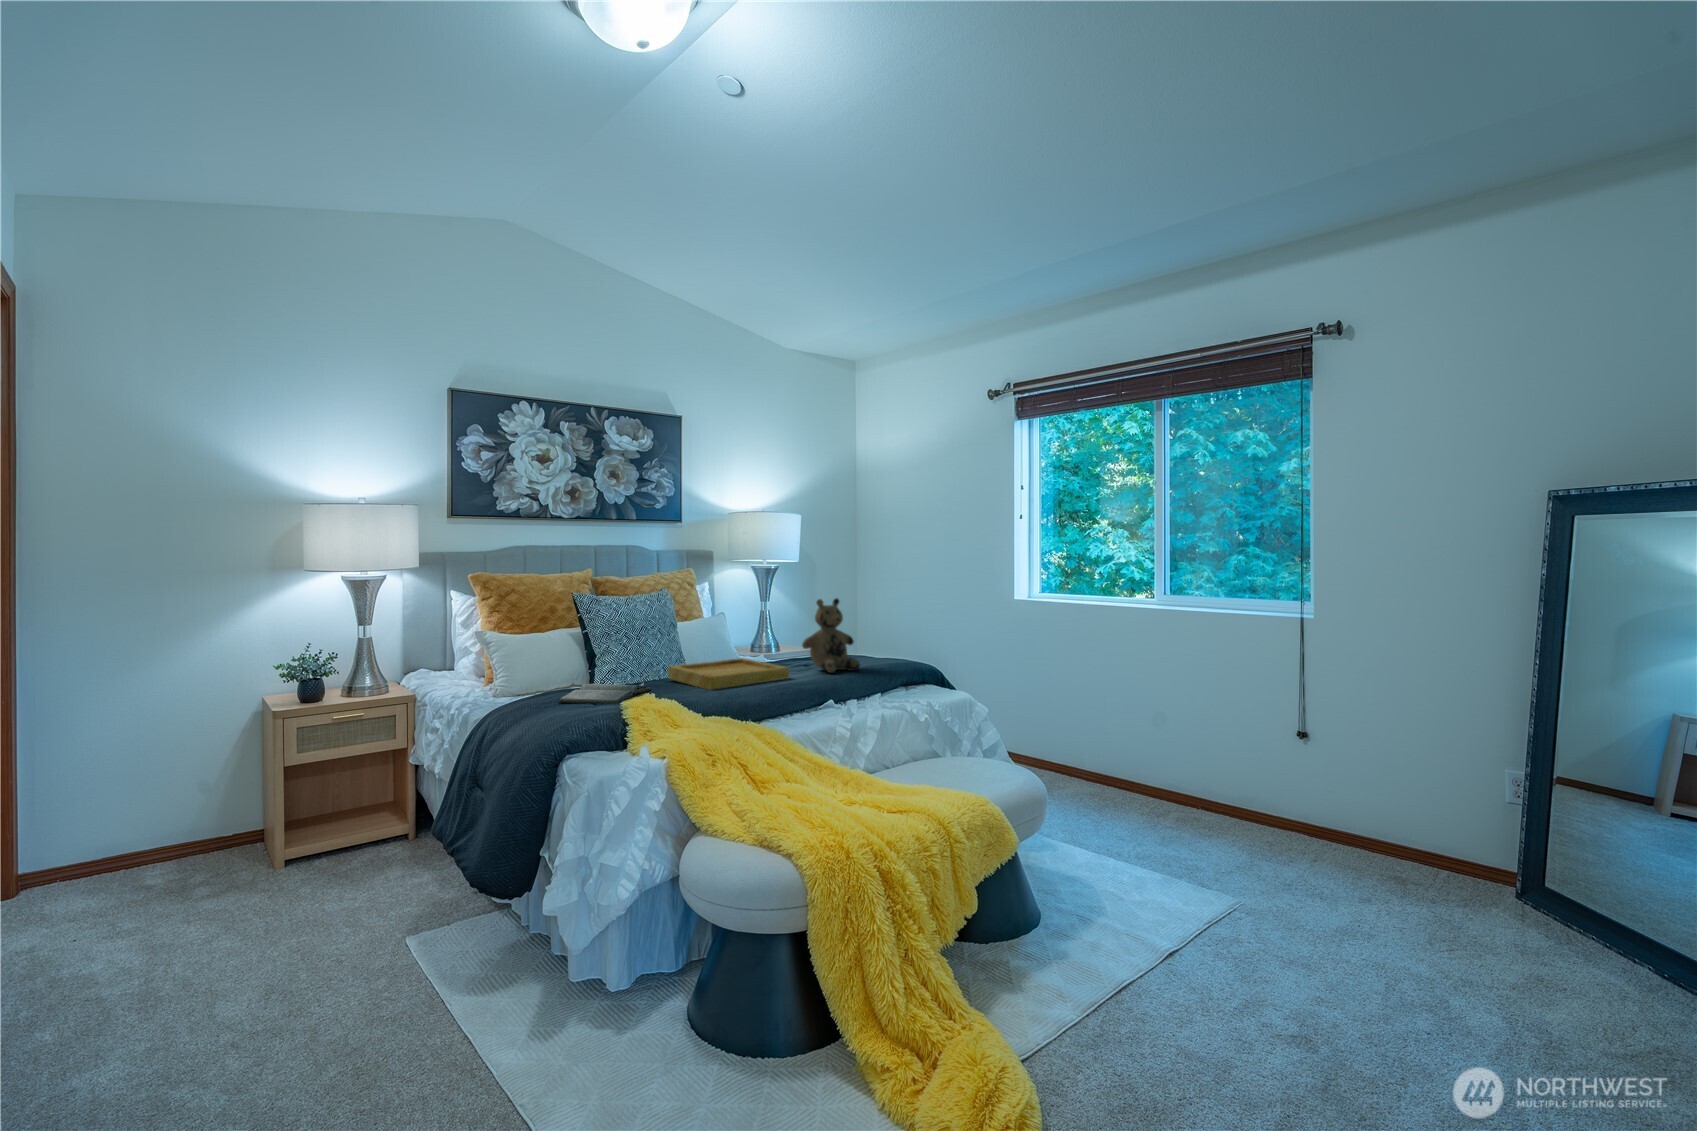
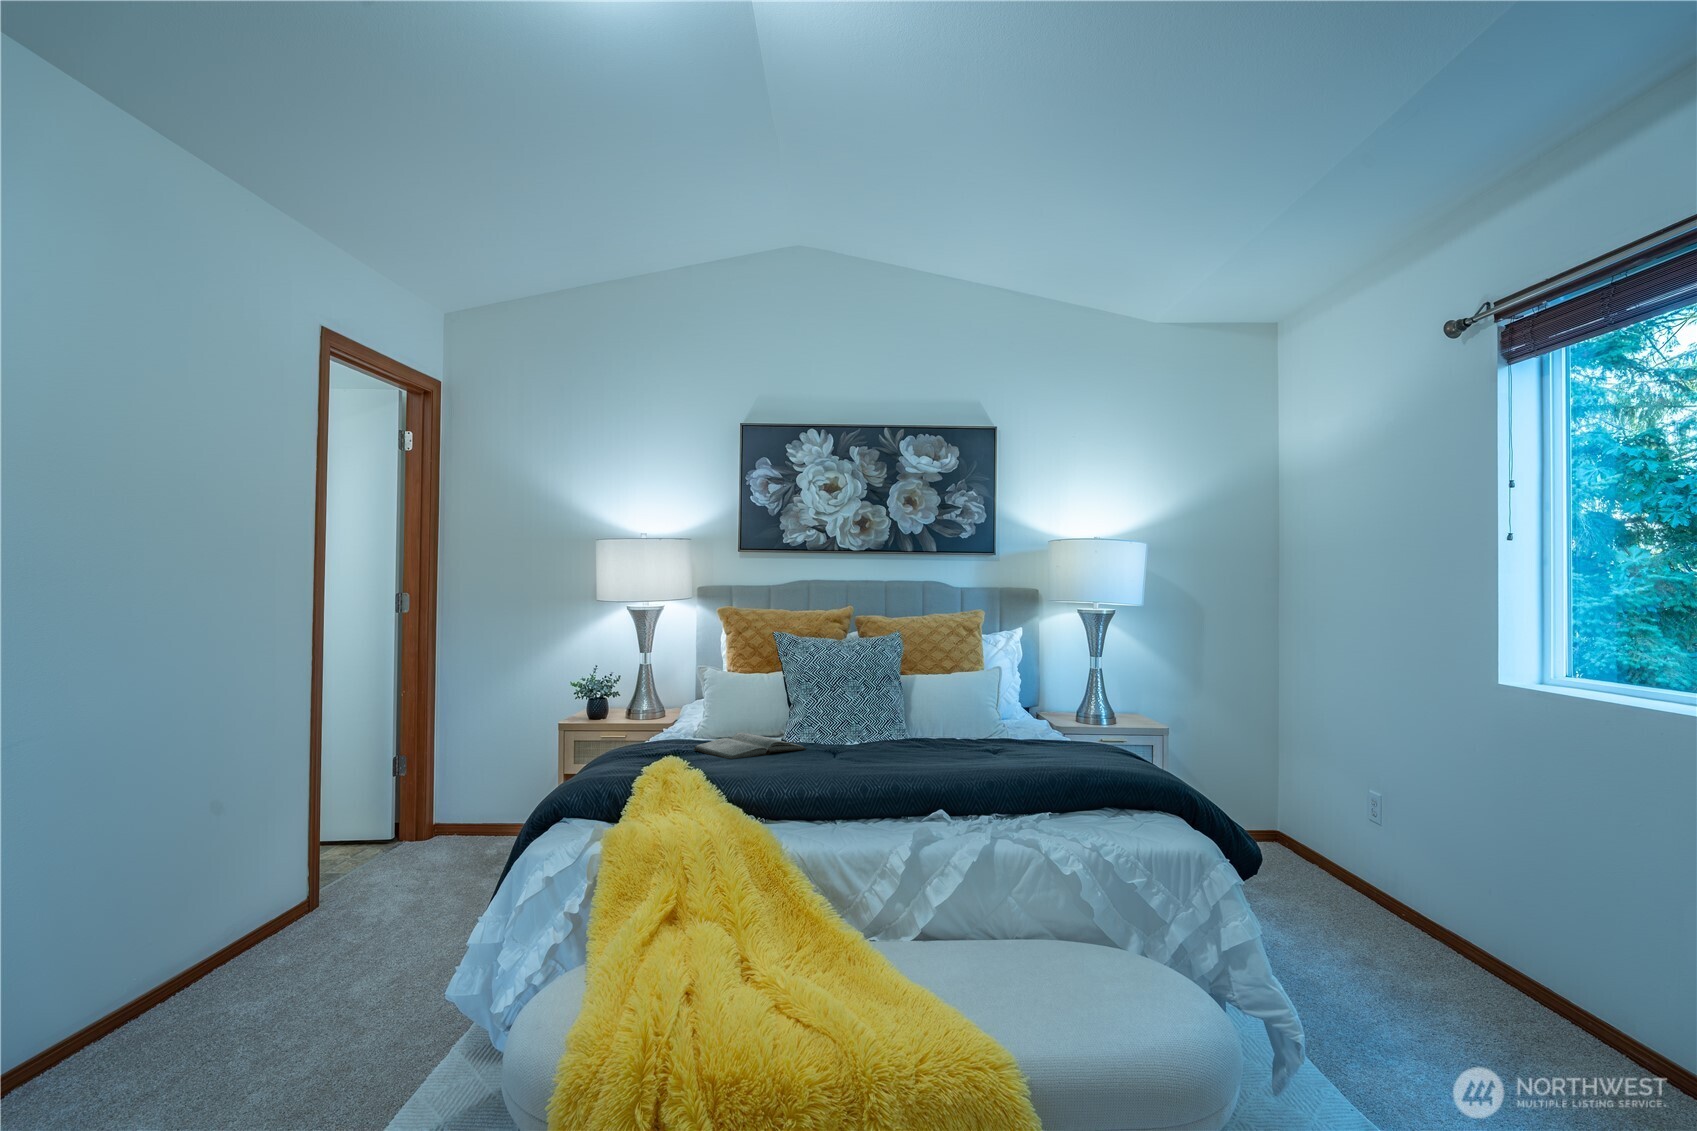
teddy bear: present [802,598,860,673] -> none [1014,653,1099,760]
tray: present [668,658,789,690] -> none [854,724,975,761]

